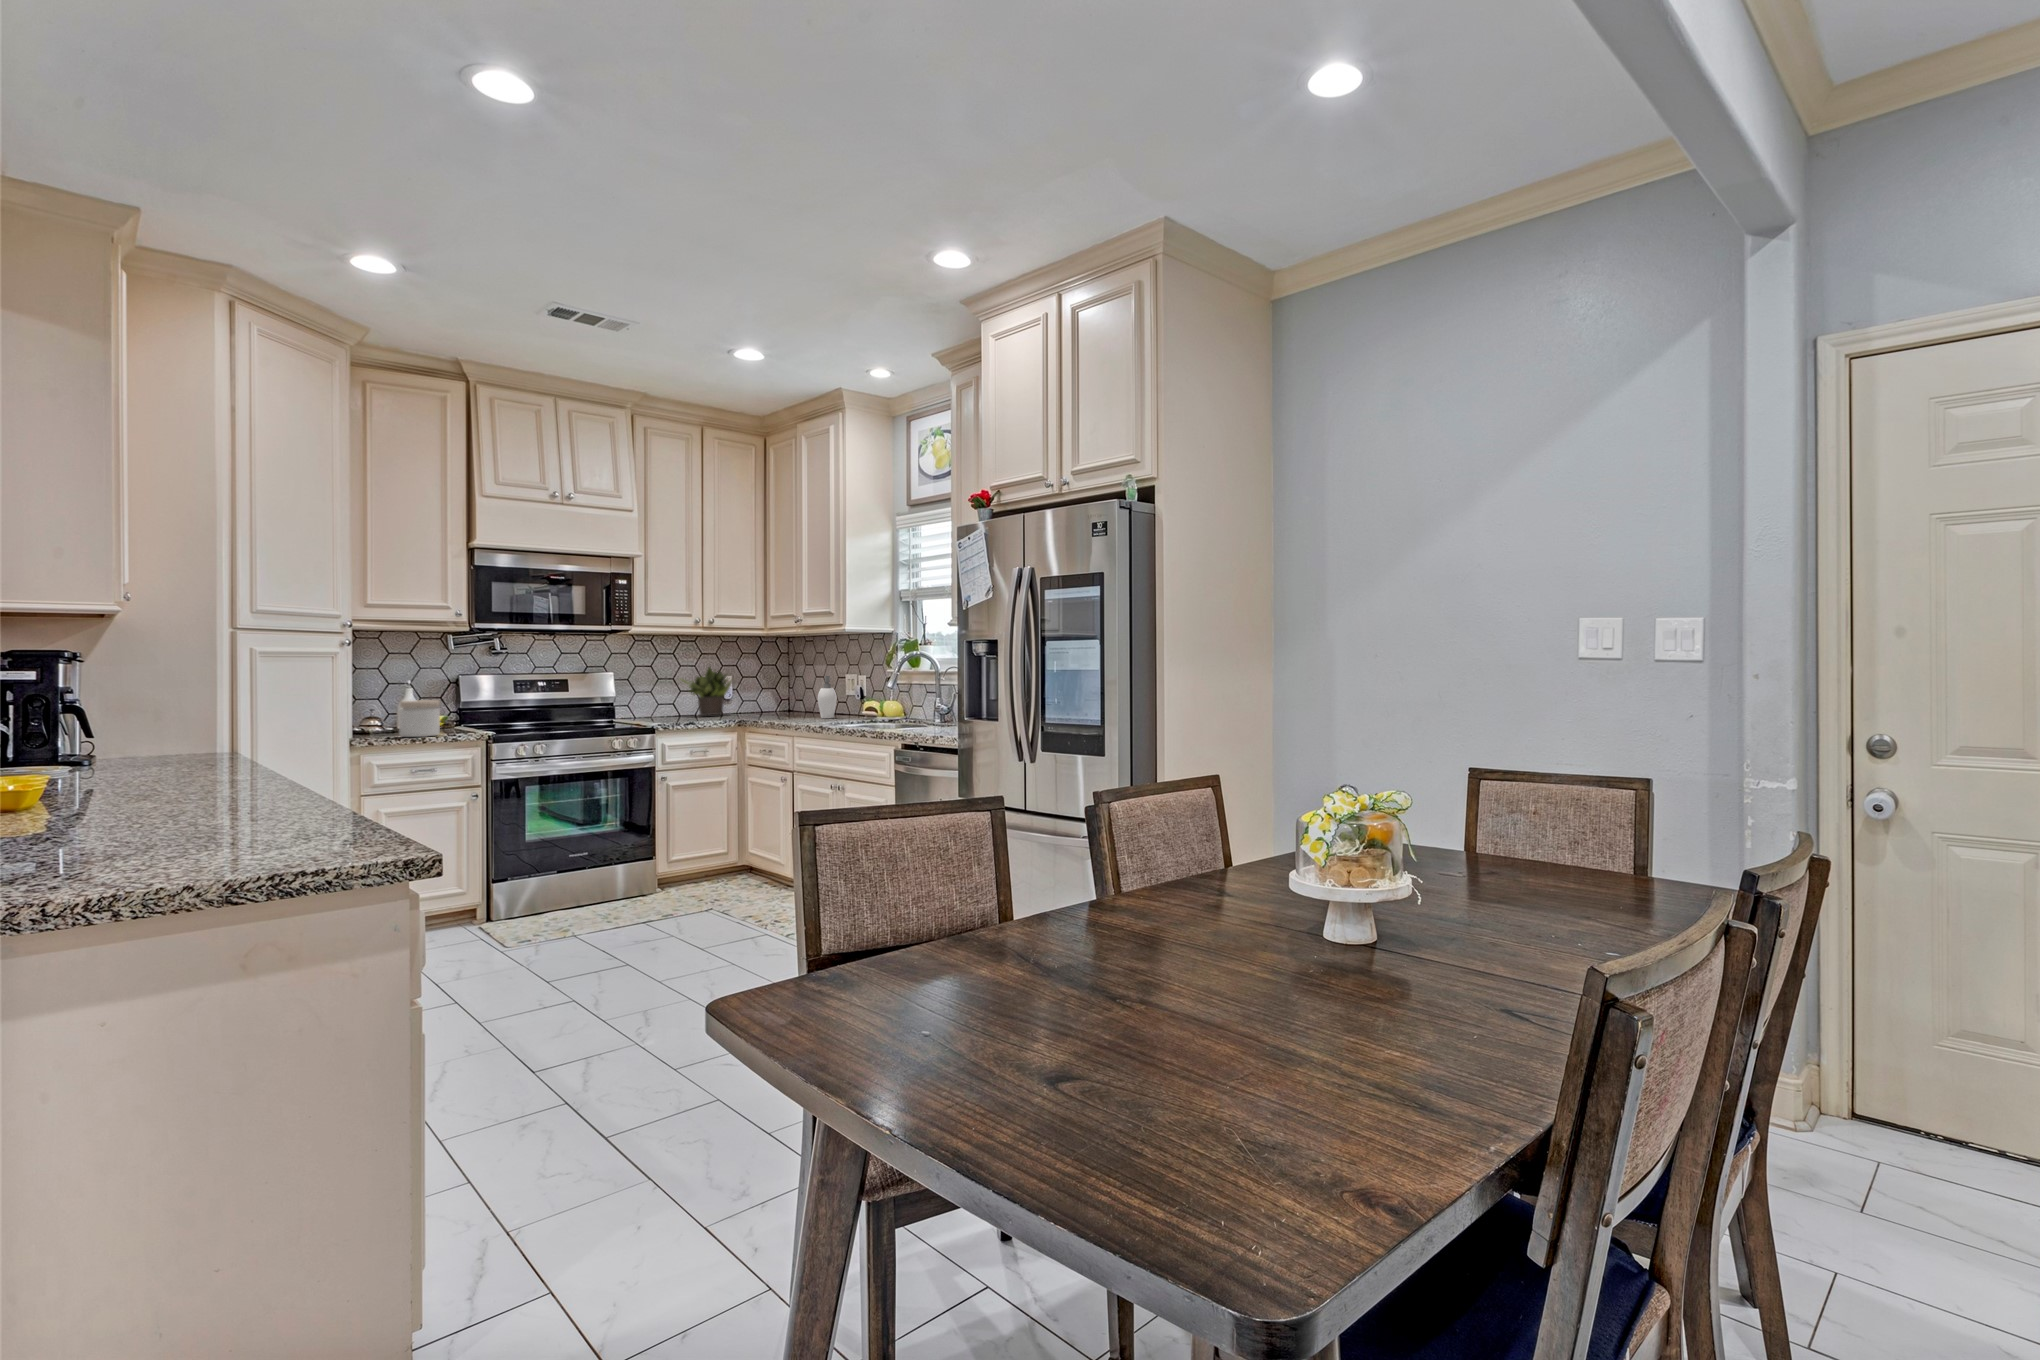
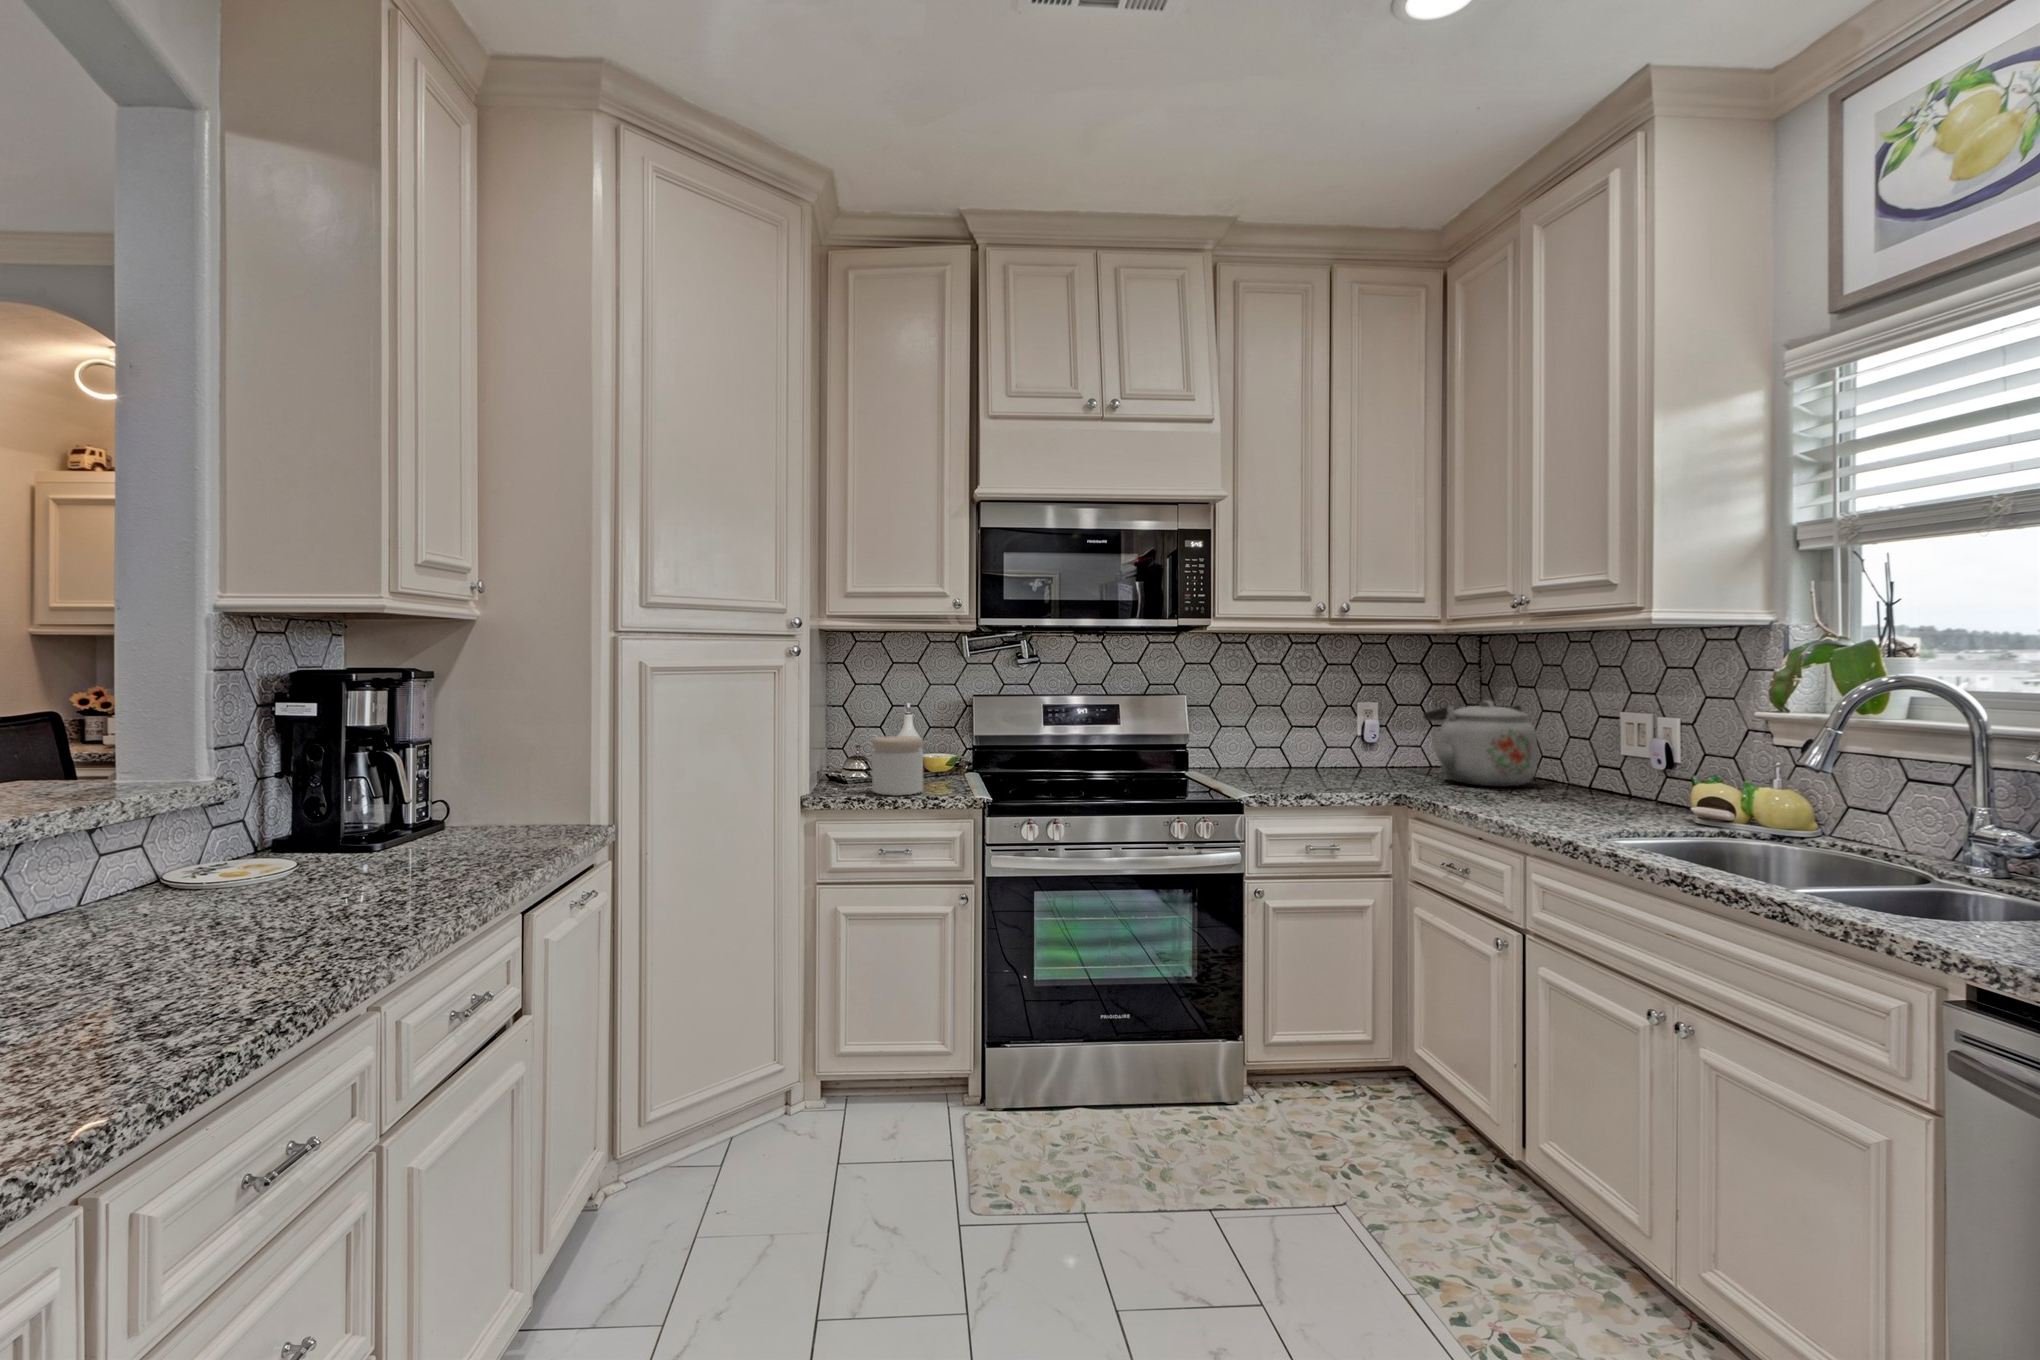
potted plant: present [682,667,732,716] -> none [1282,683,1378,770]
kettle: none [757,671,812,716] -> present [1424,700,1537,787]
soap dispenser: present [818,676,837,718] -> none [1570,721,1627,812]

